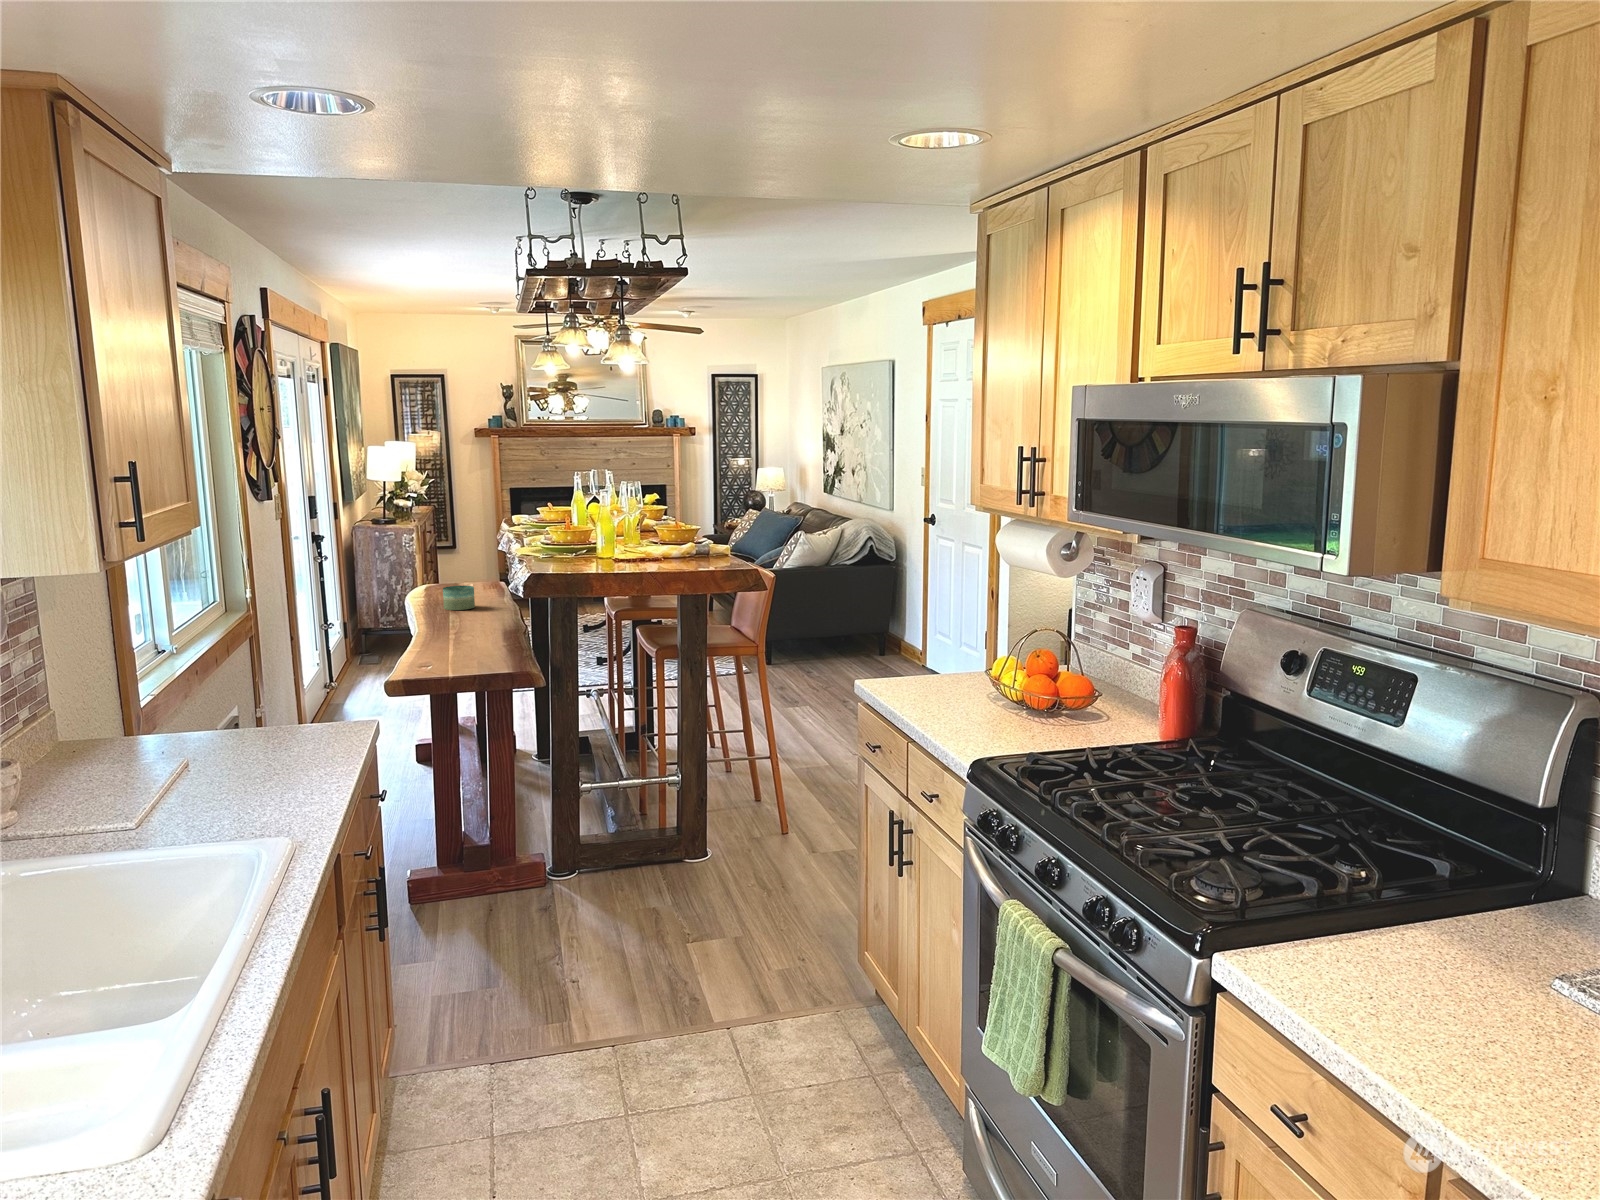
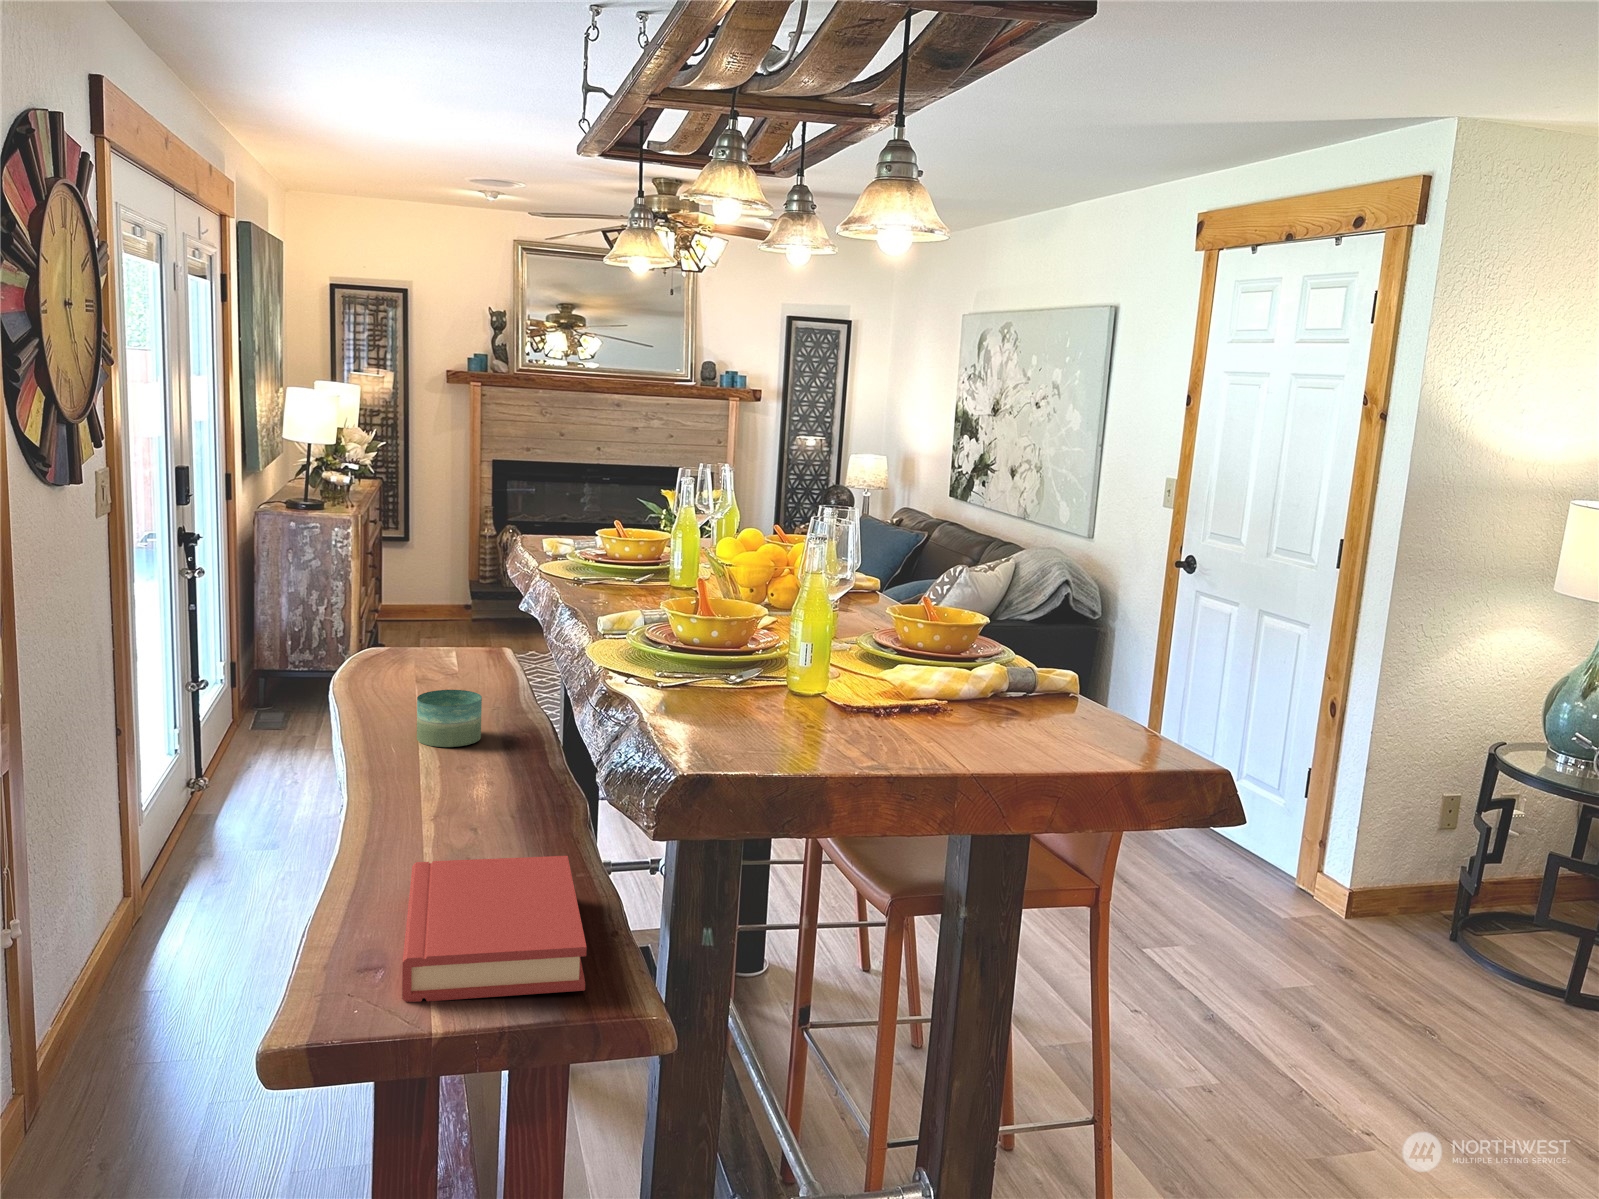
hardback book: none [430,628,500,664] -> present [402,856,587,1002]

